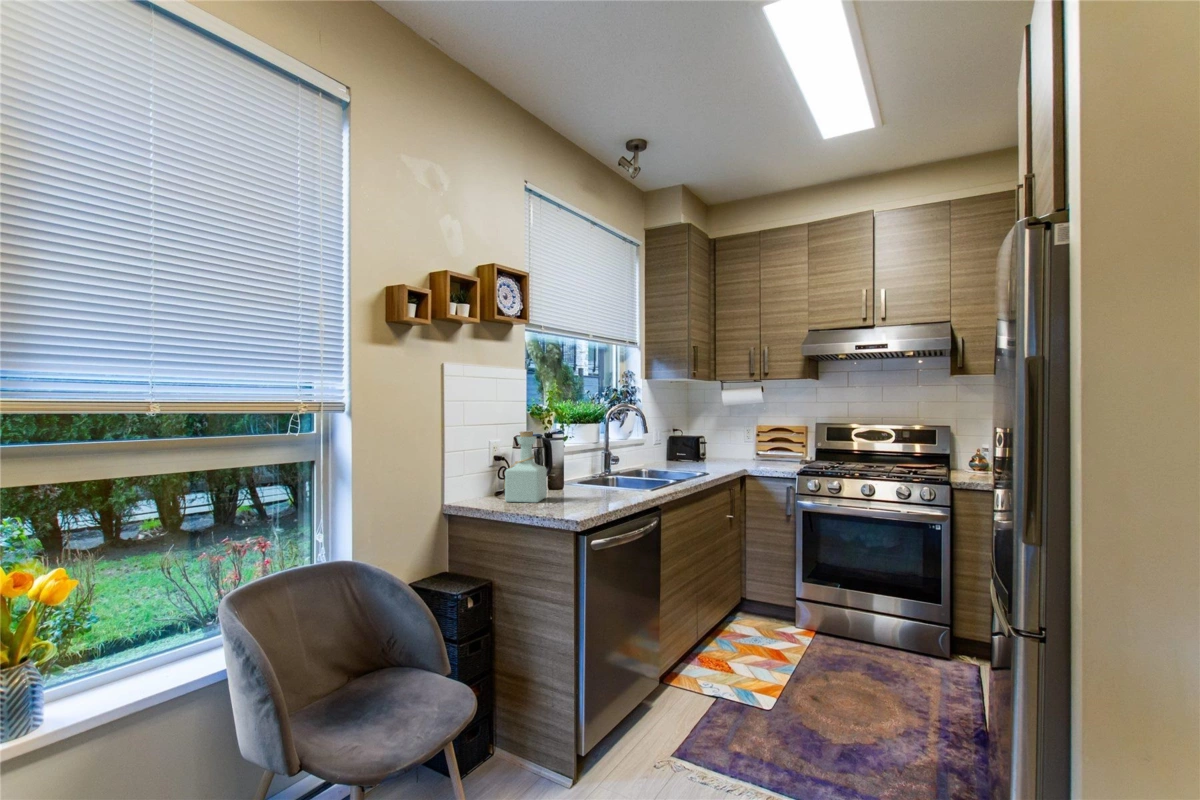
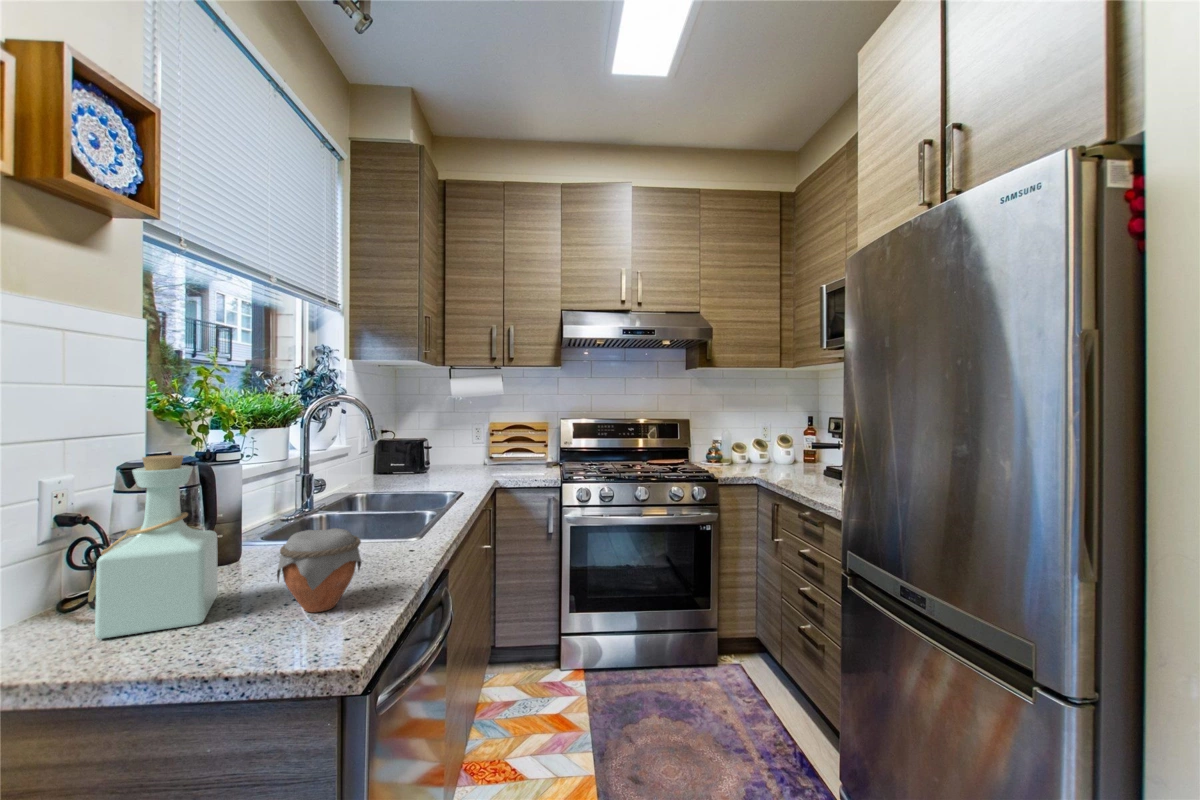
jar: none [562,468,597,505] -> present [277,528,361,613]

